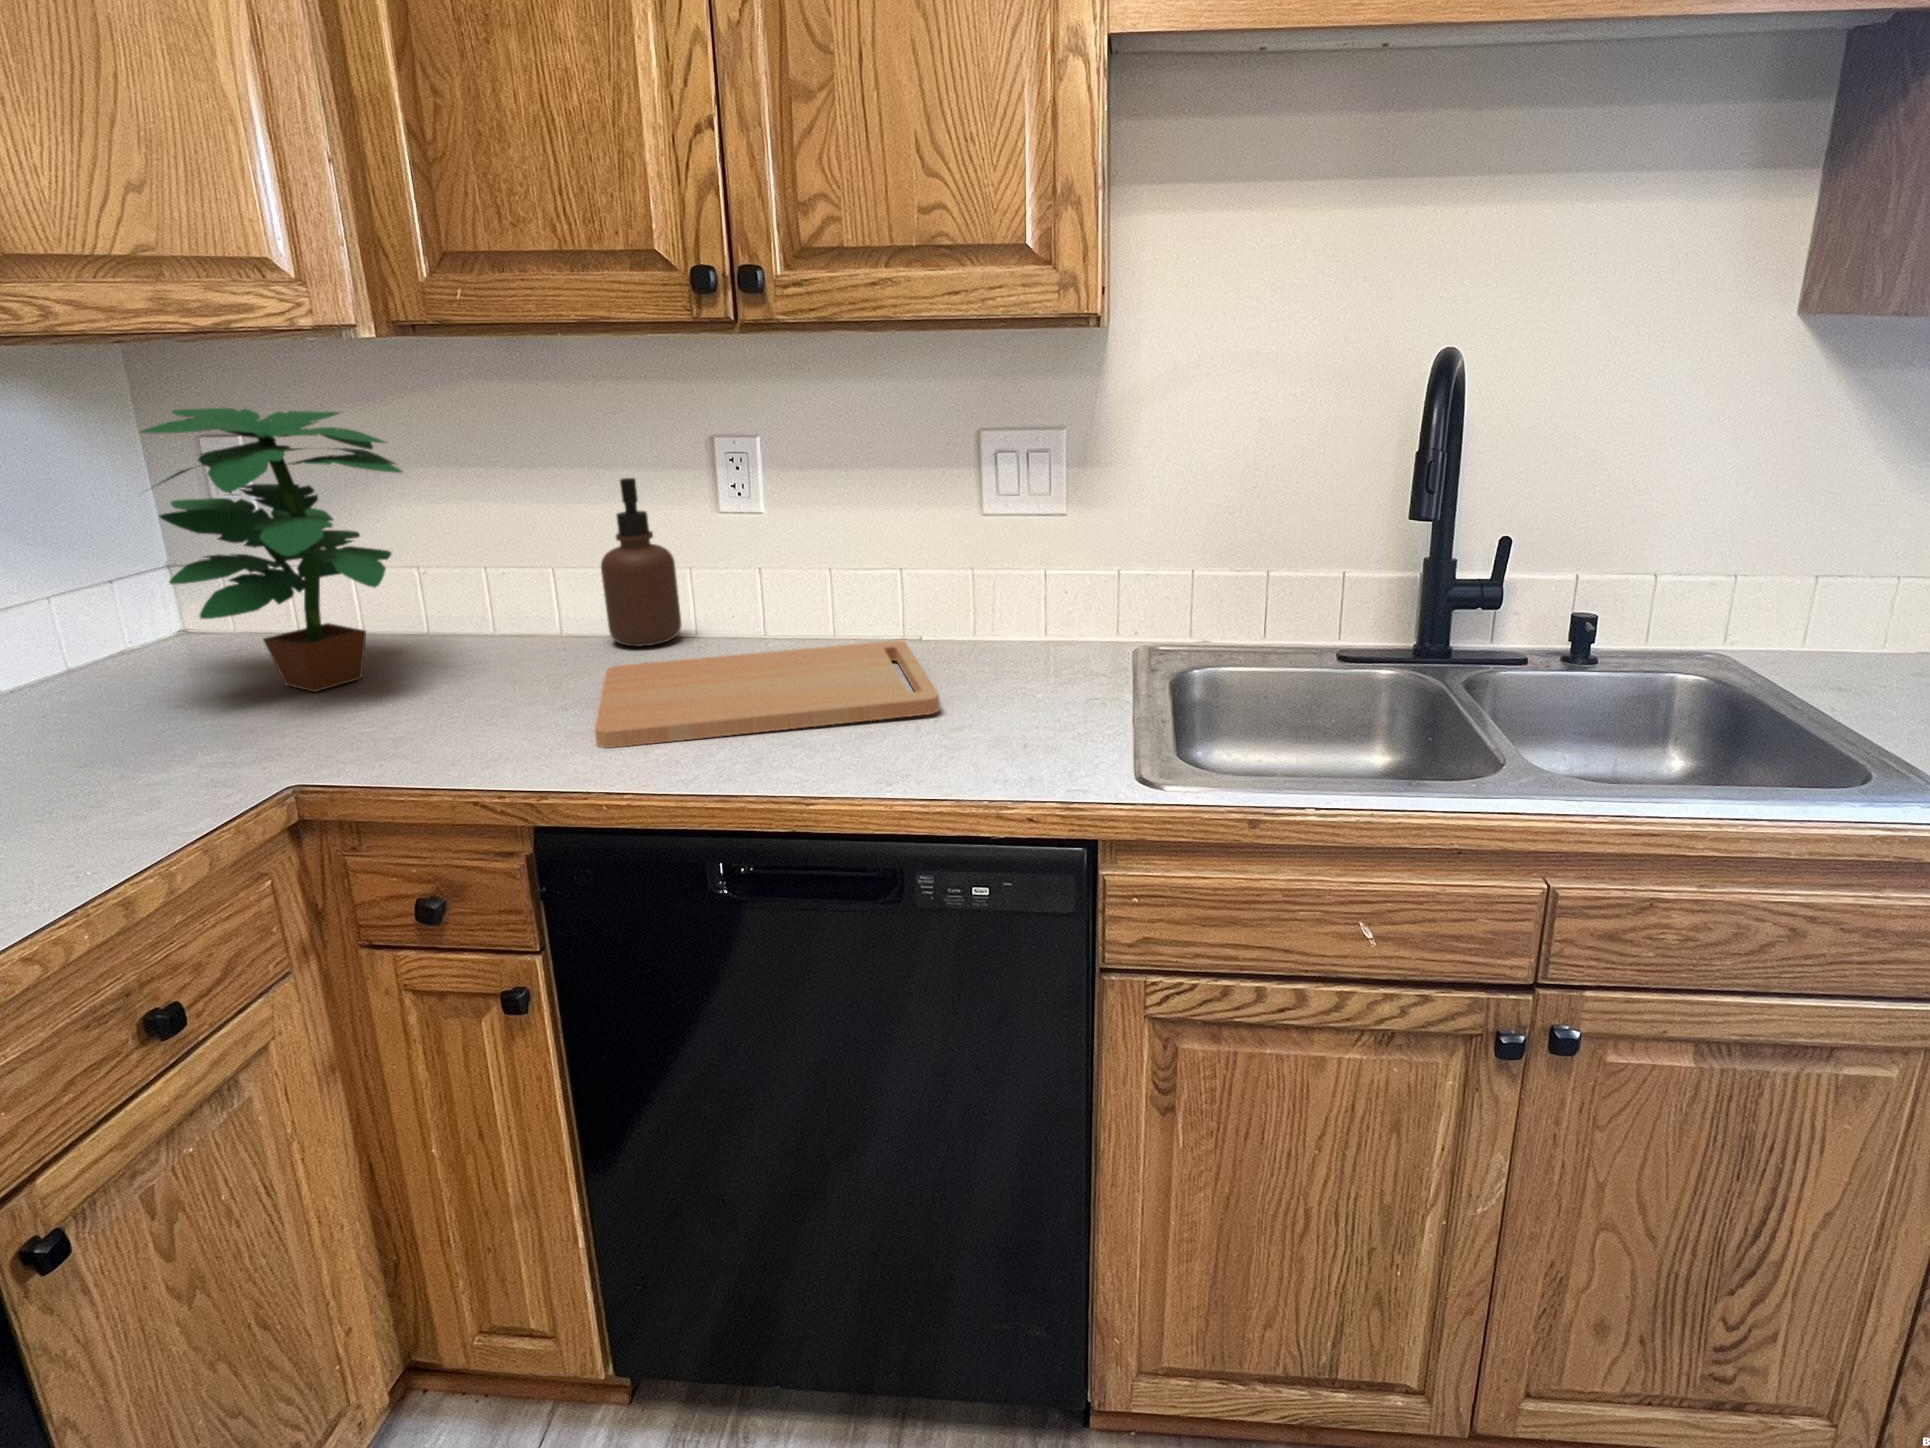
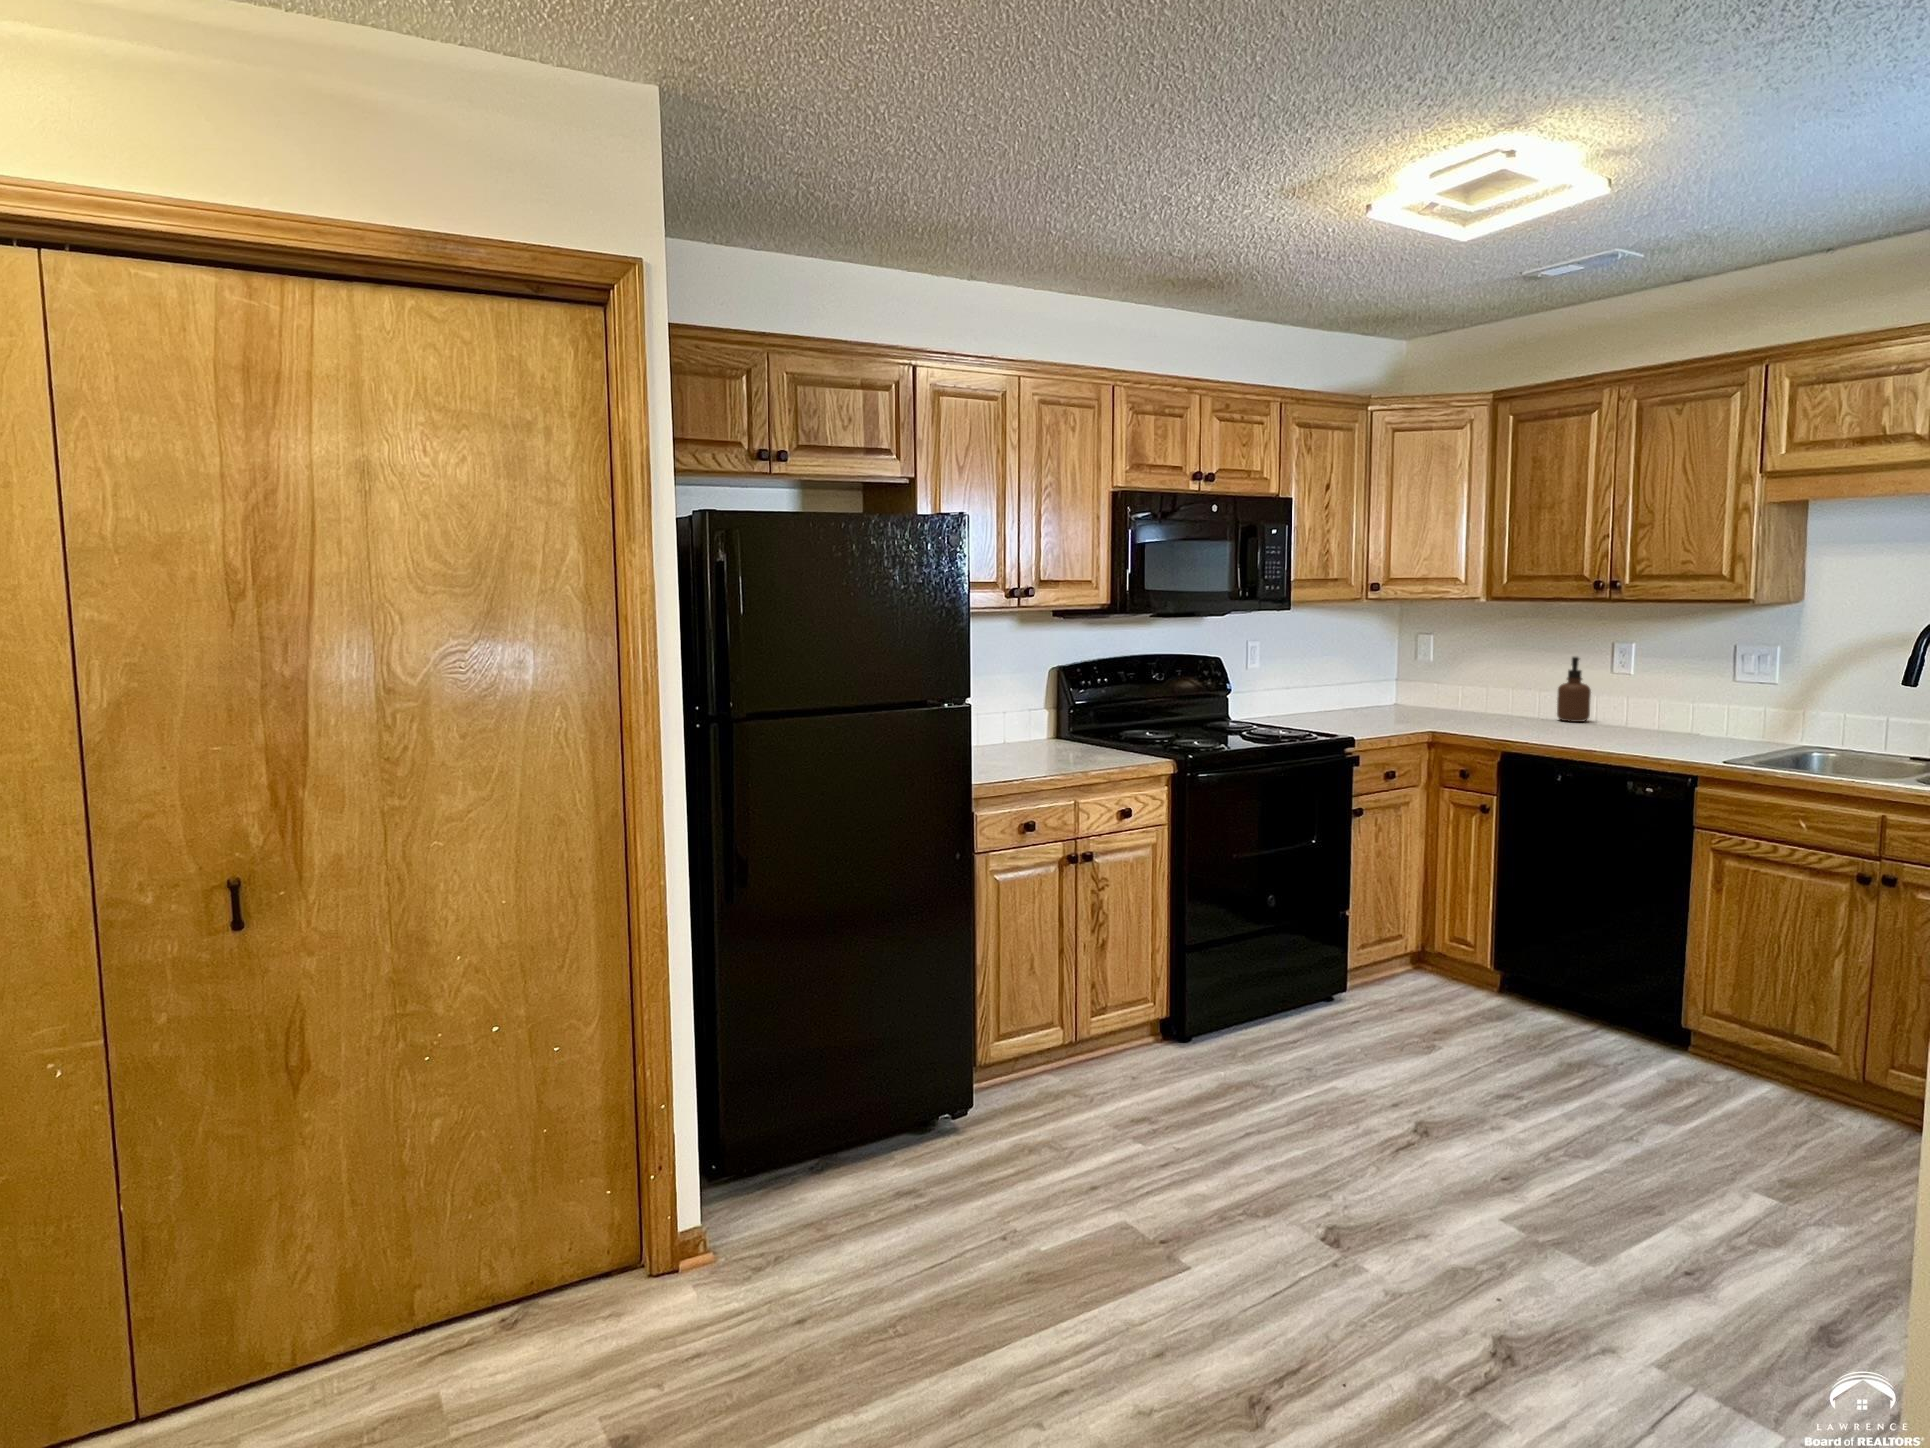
potted plant: present [141,408,402,692] -> none [1404,622,1487,715]
cutting board: present [595,640,940,748] -> none [1529,721,1683,745]

